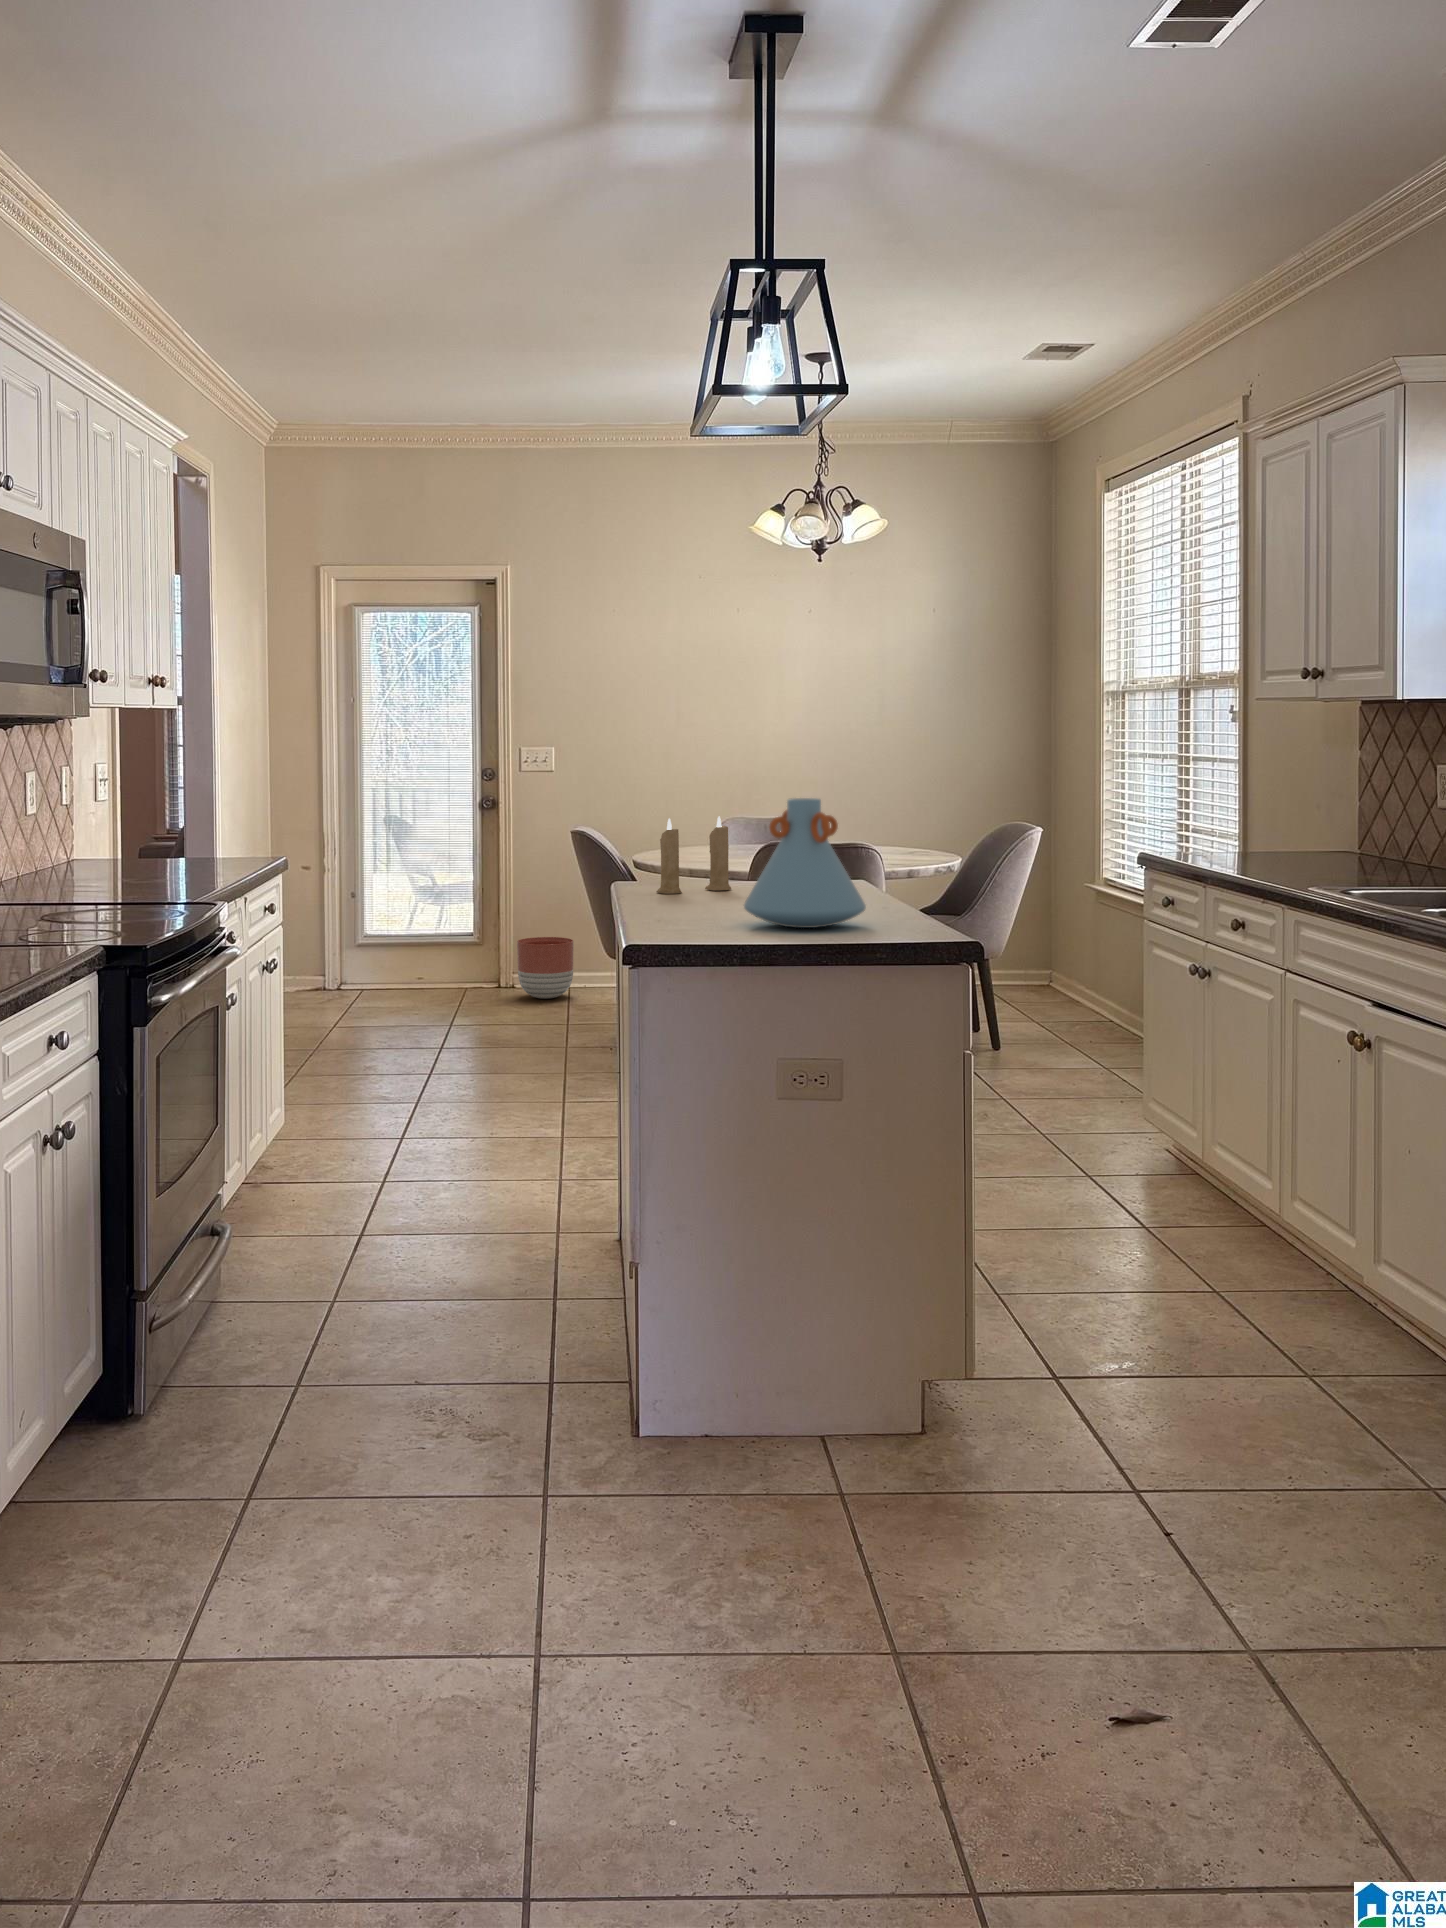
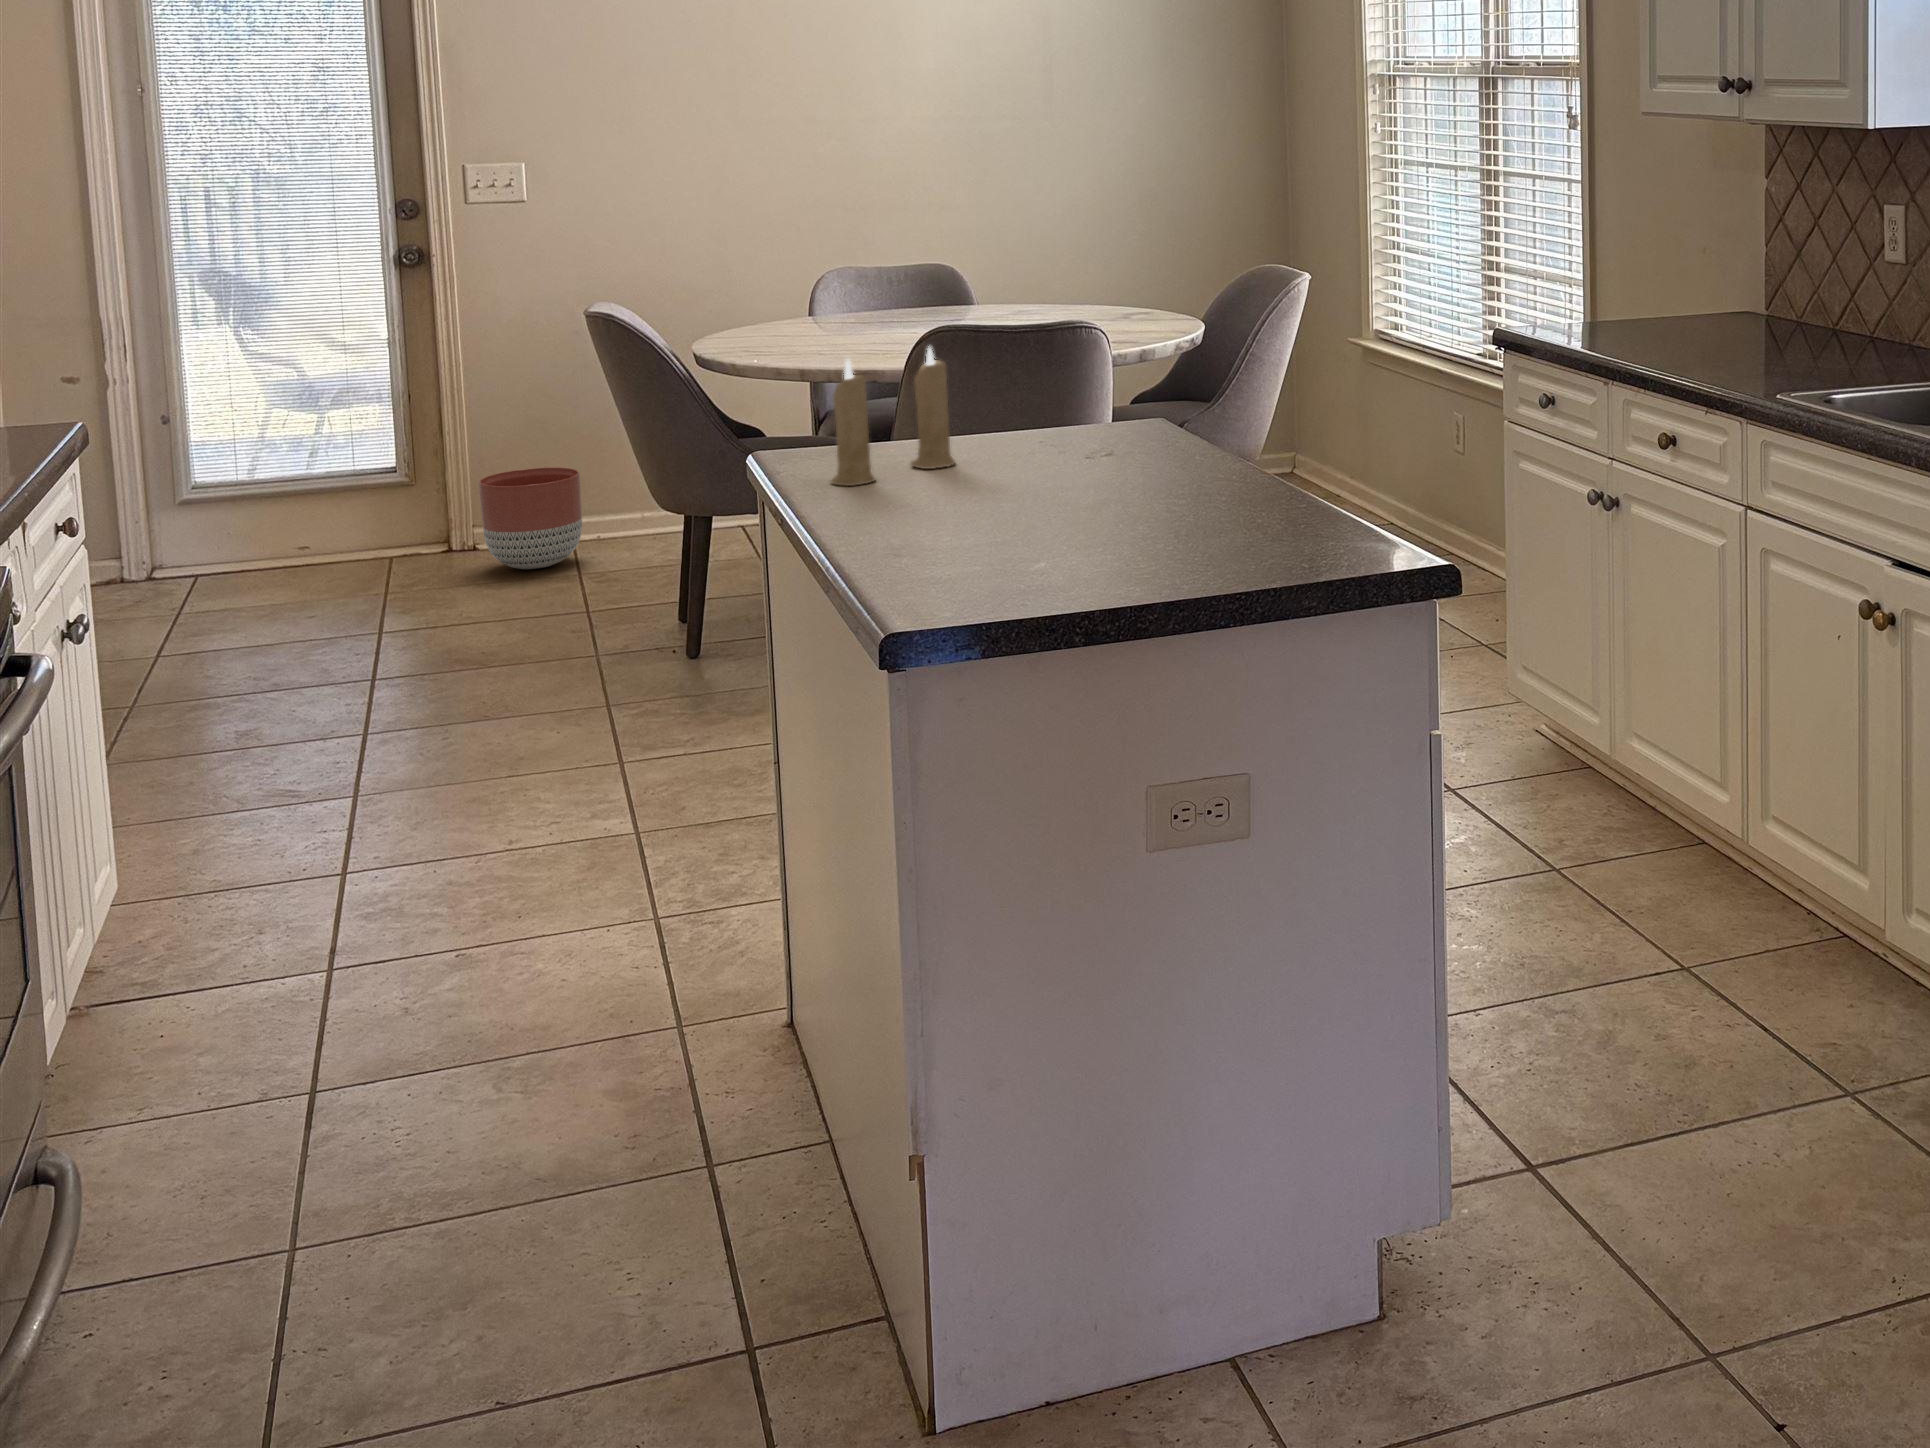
vase: present [744,798,866,928] -> none [1045,351,1251,572]

